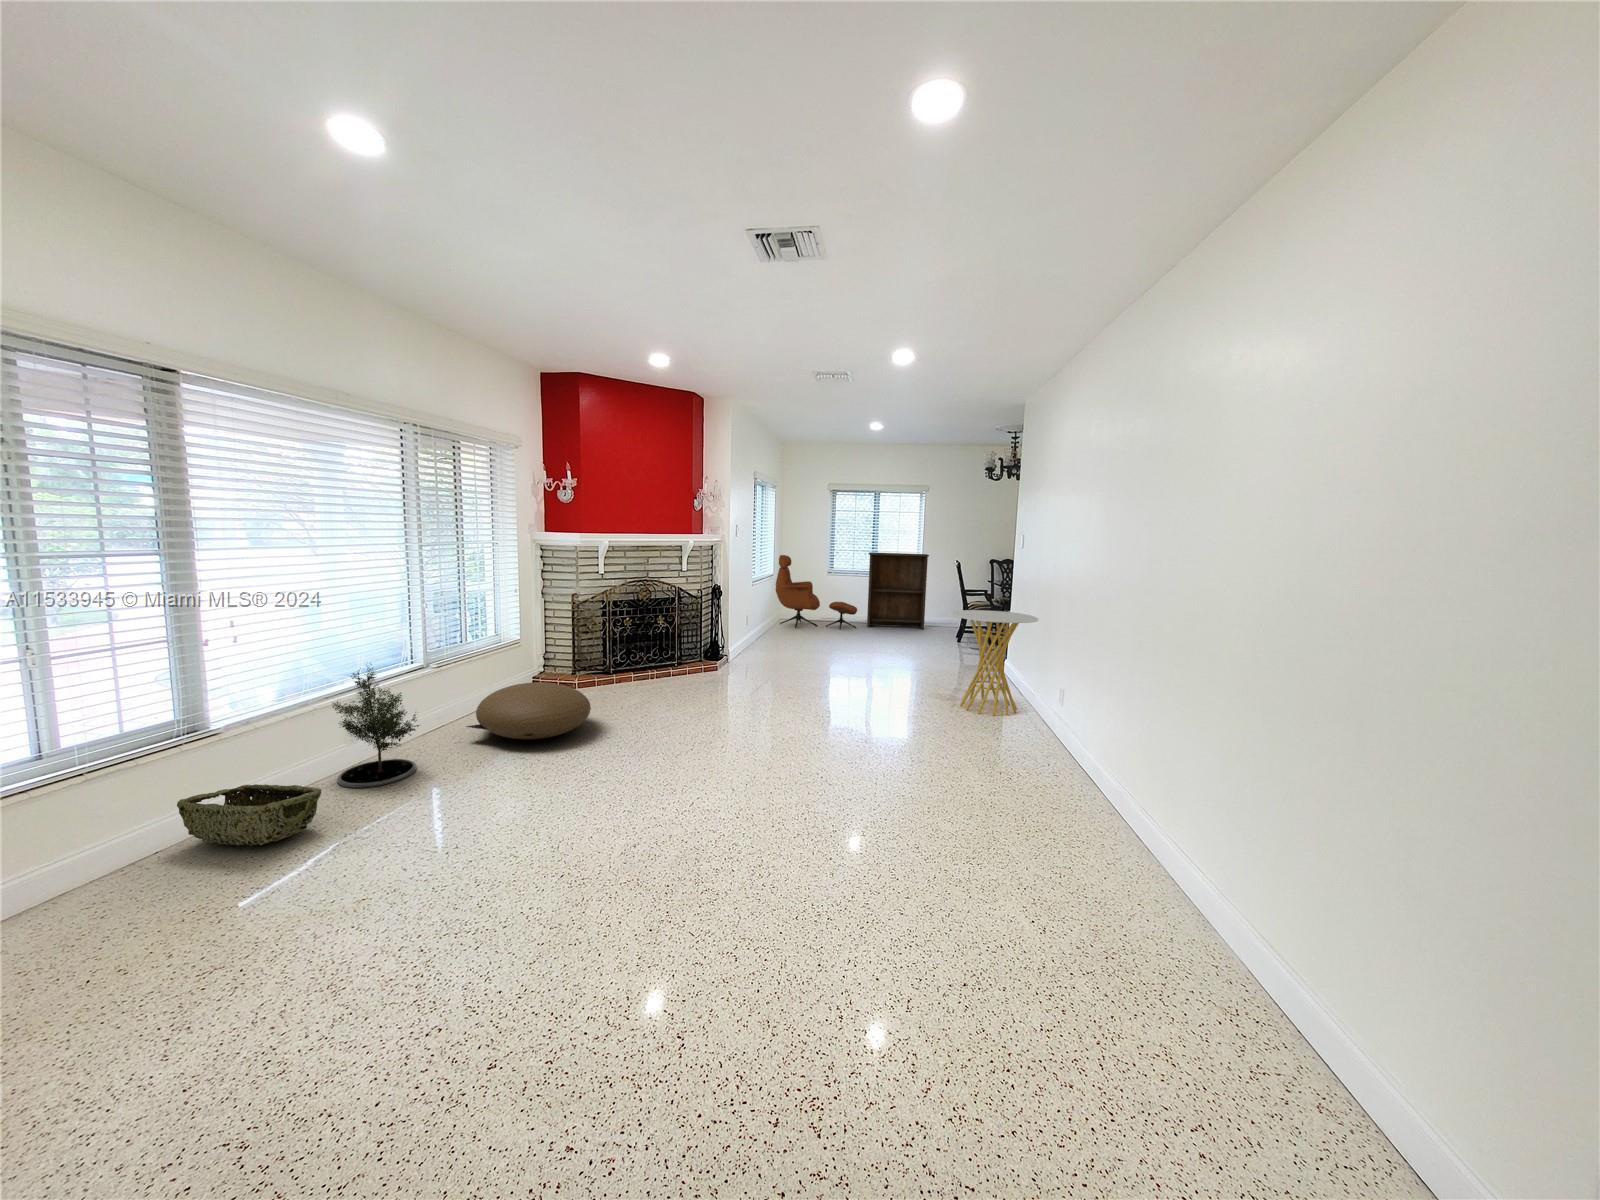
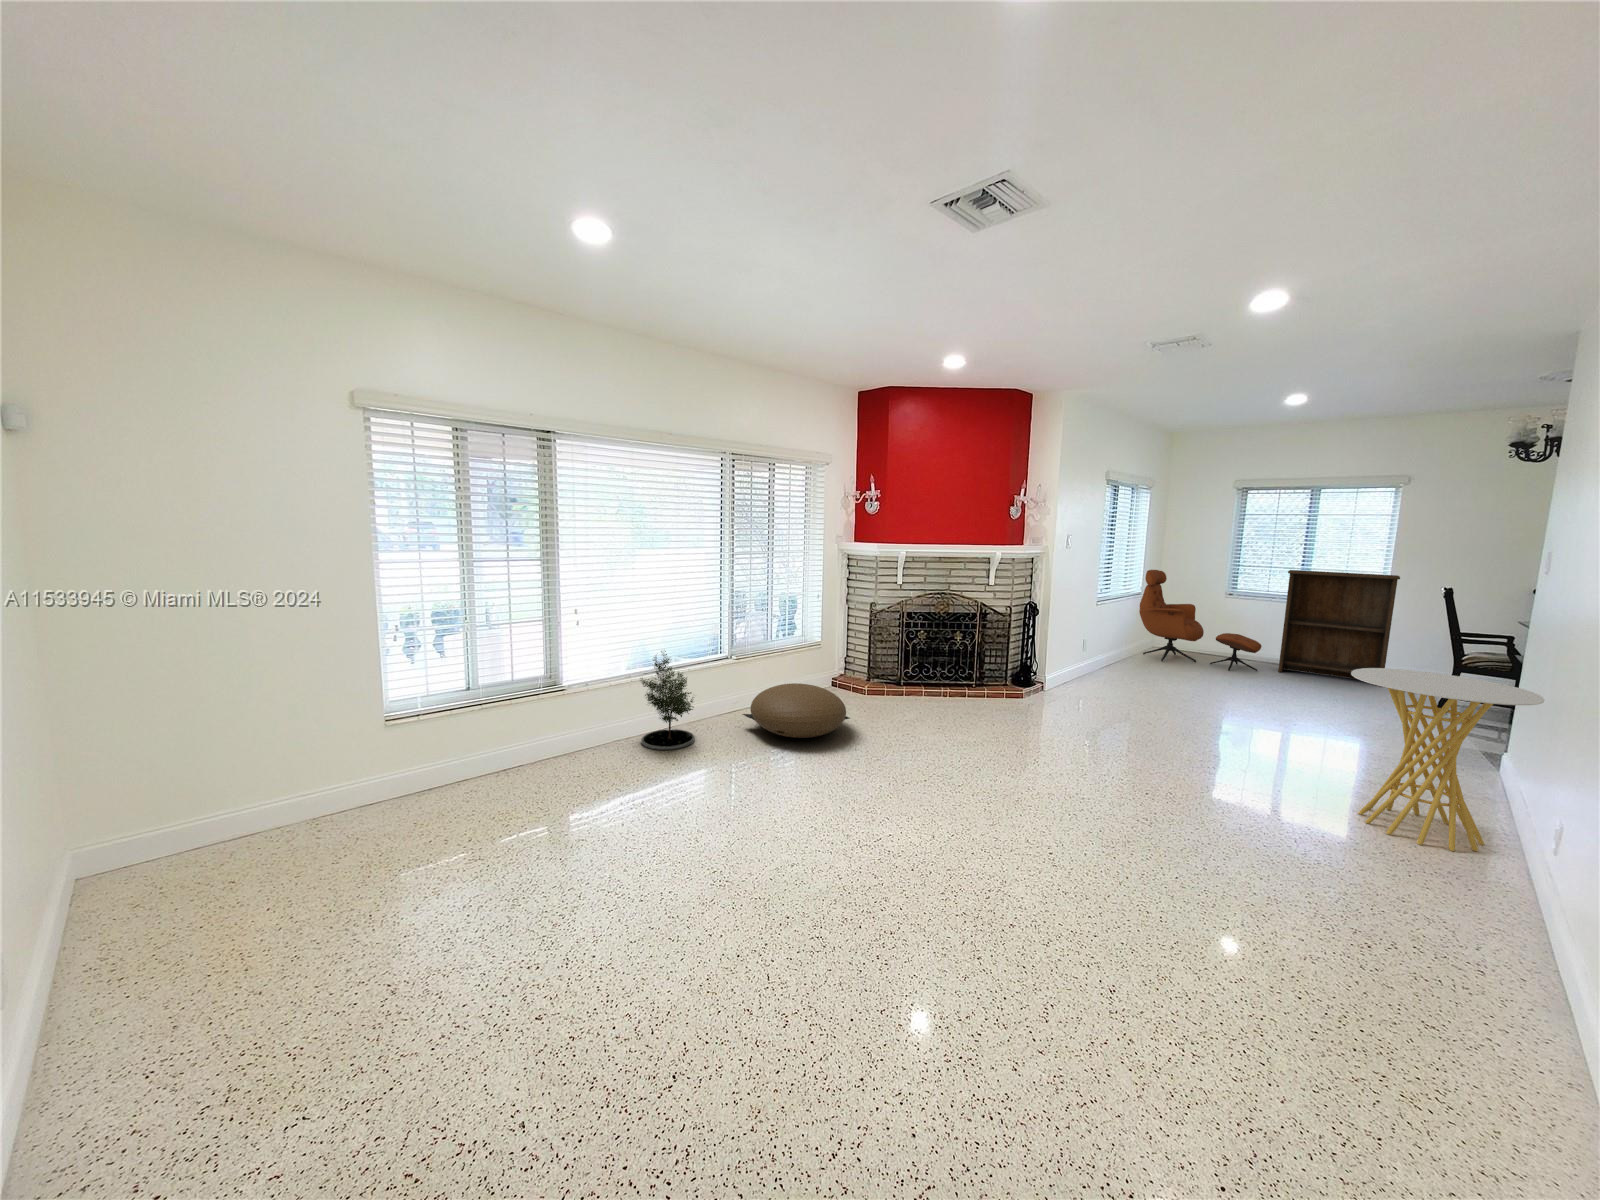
woven basket: present [177,784,321,846] -> none [534,729,609,776]

